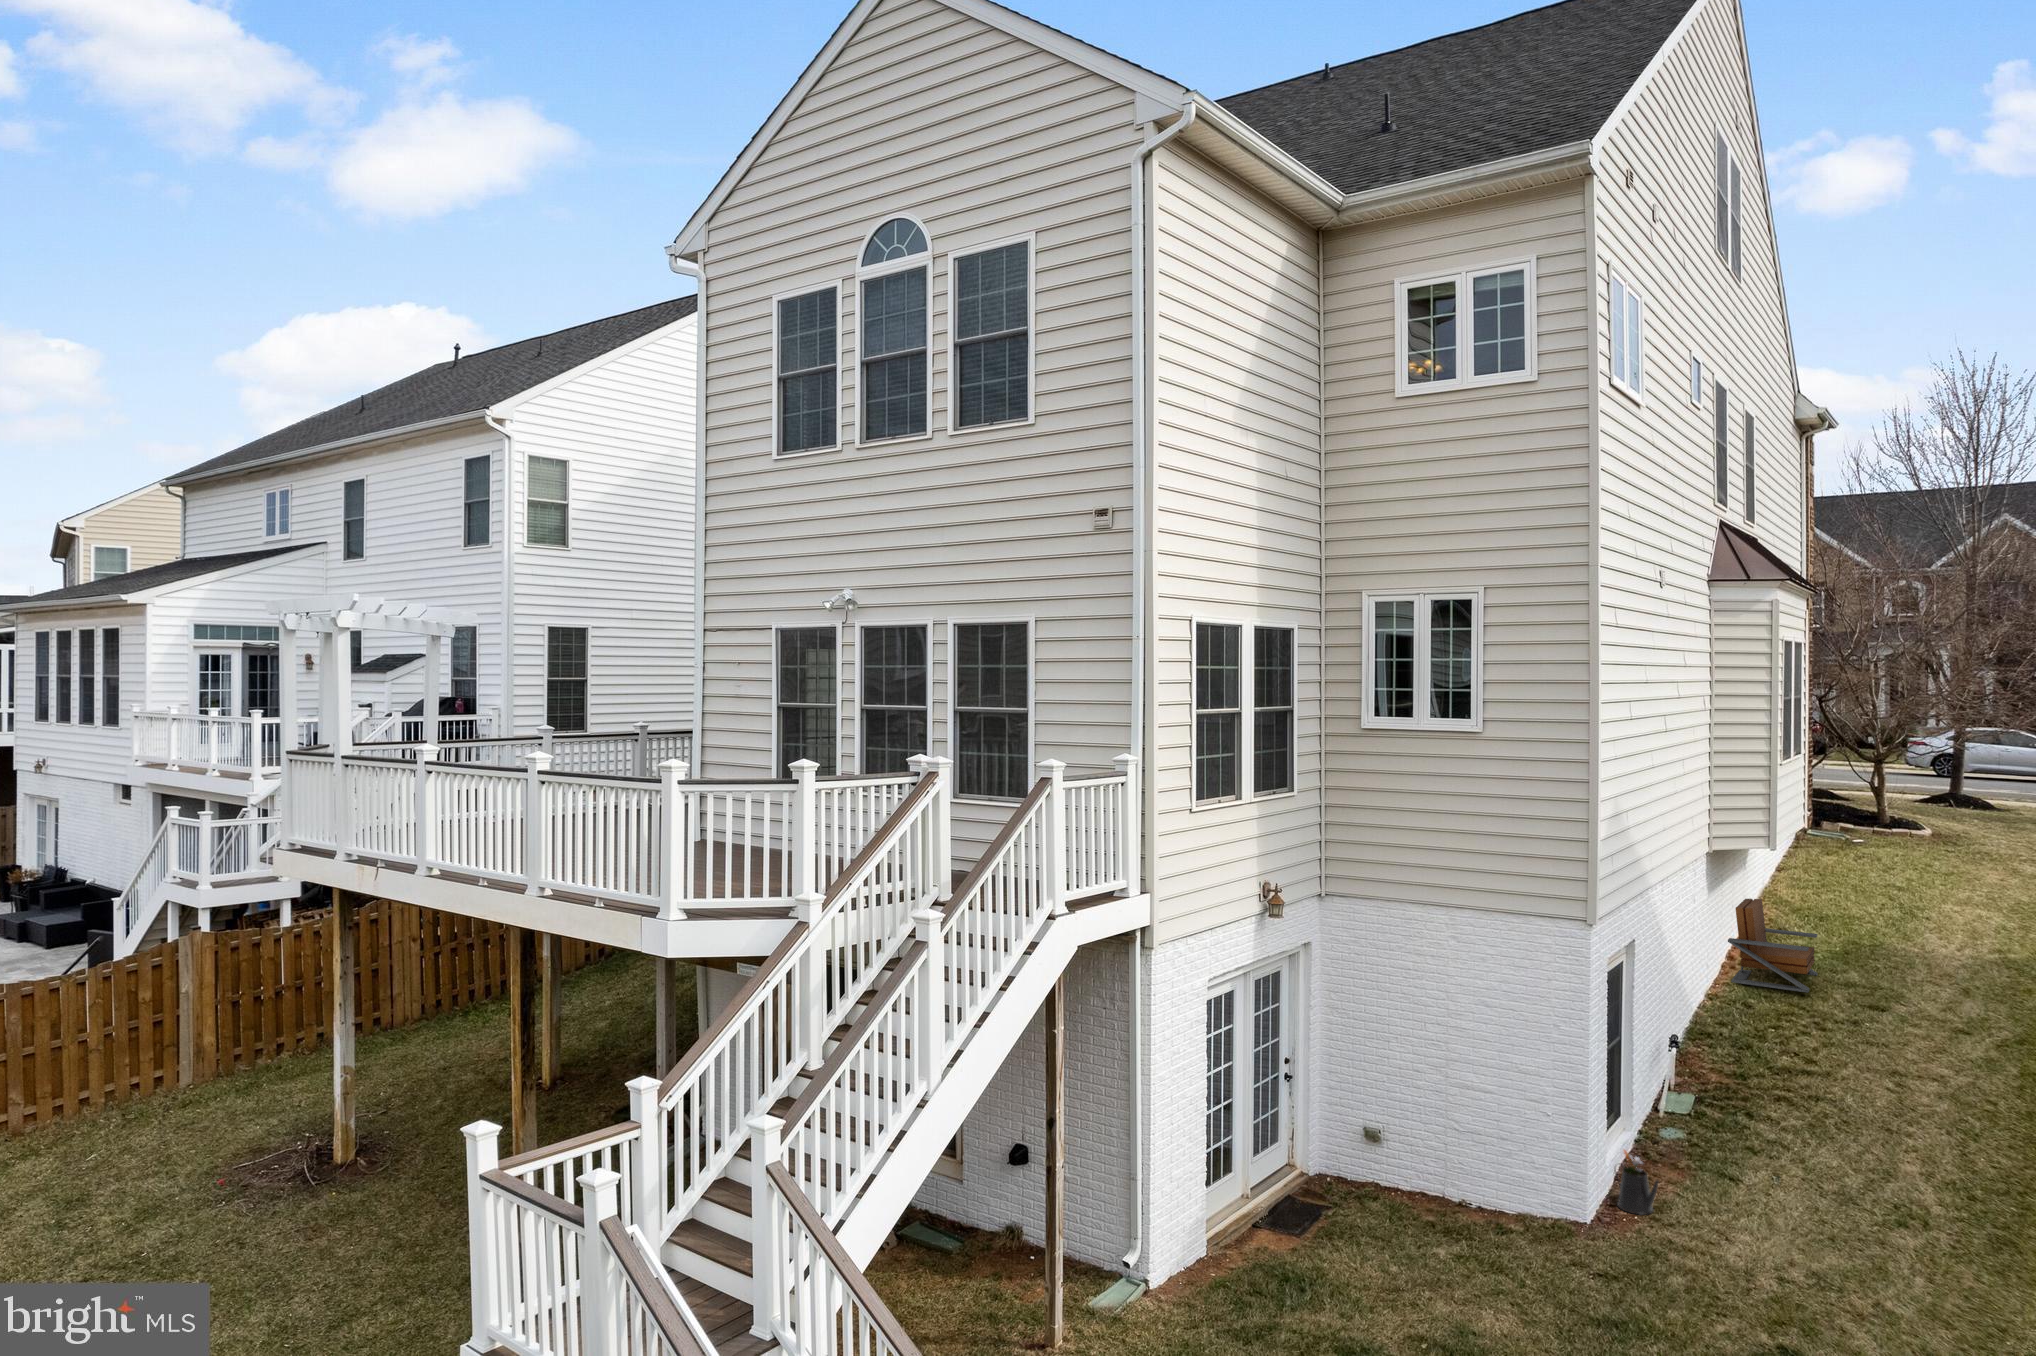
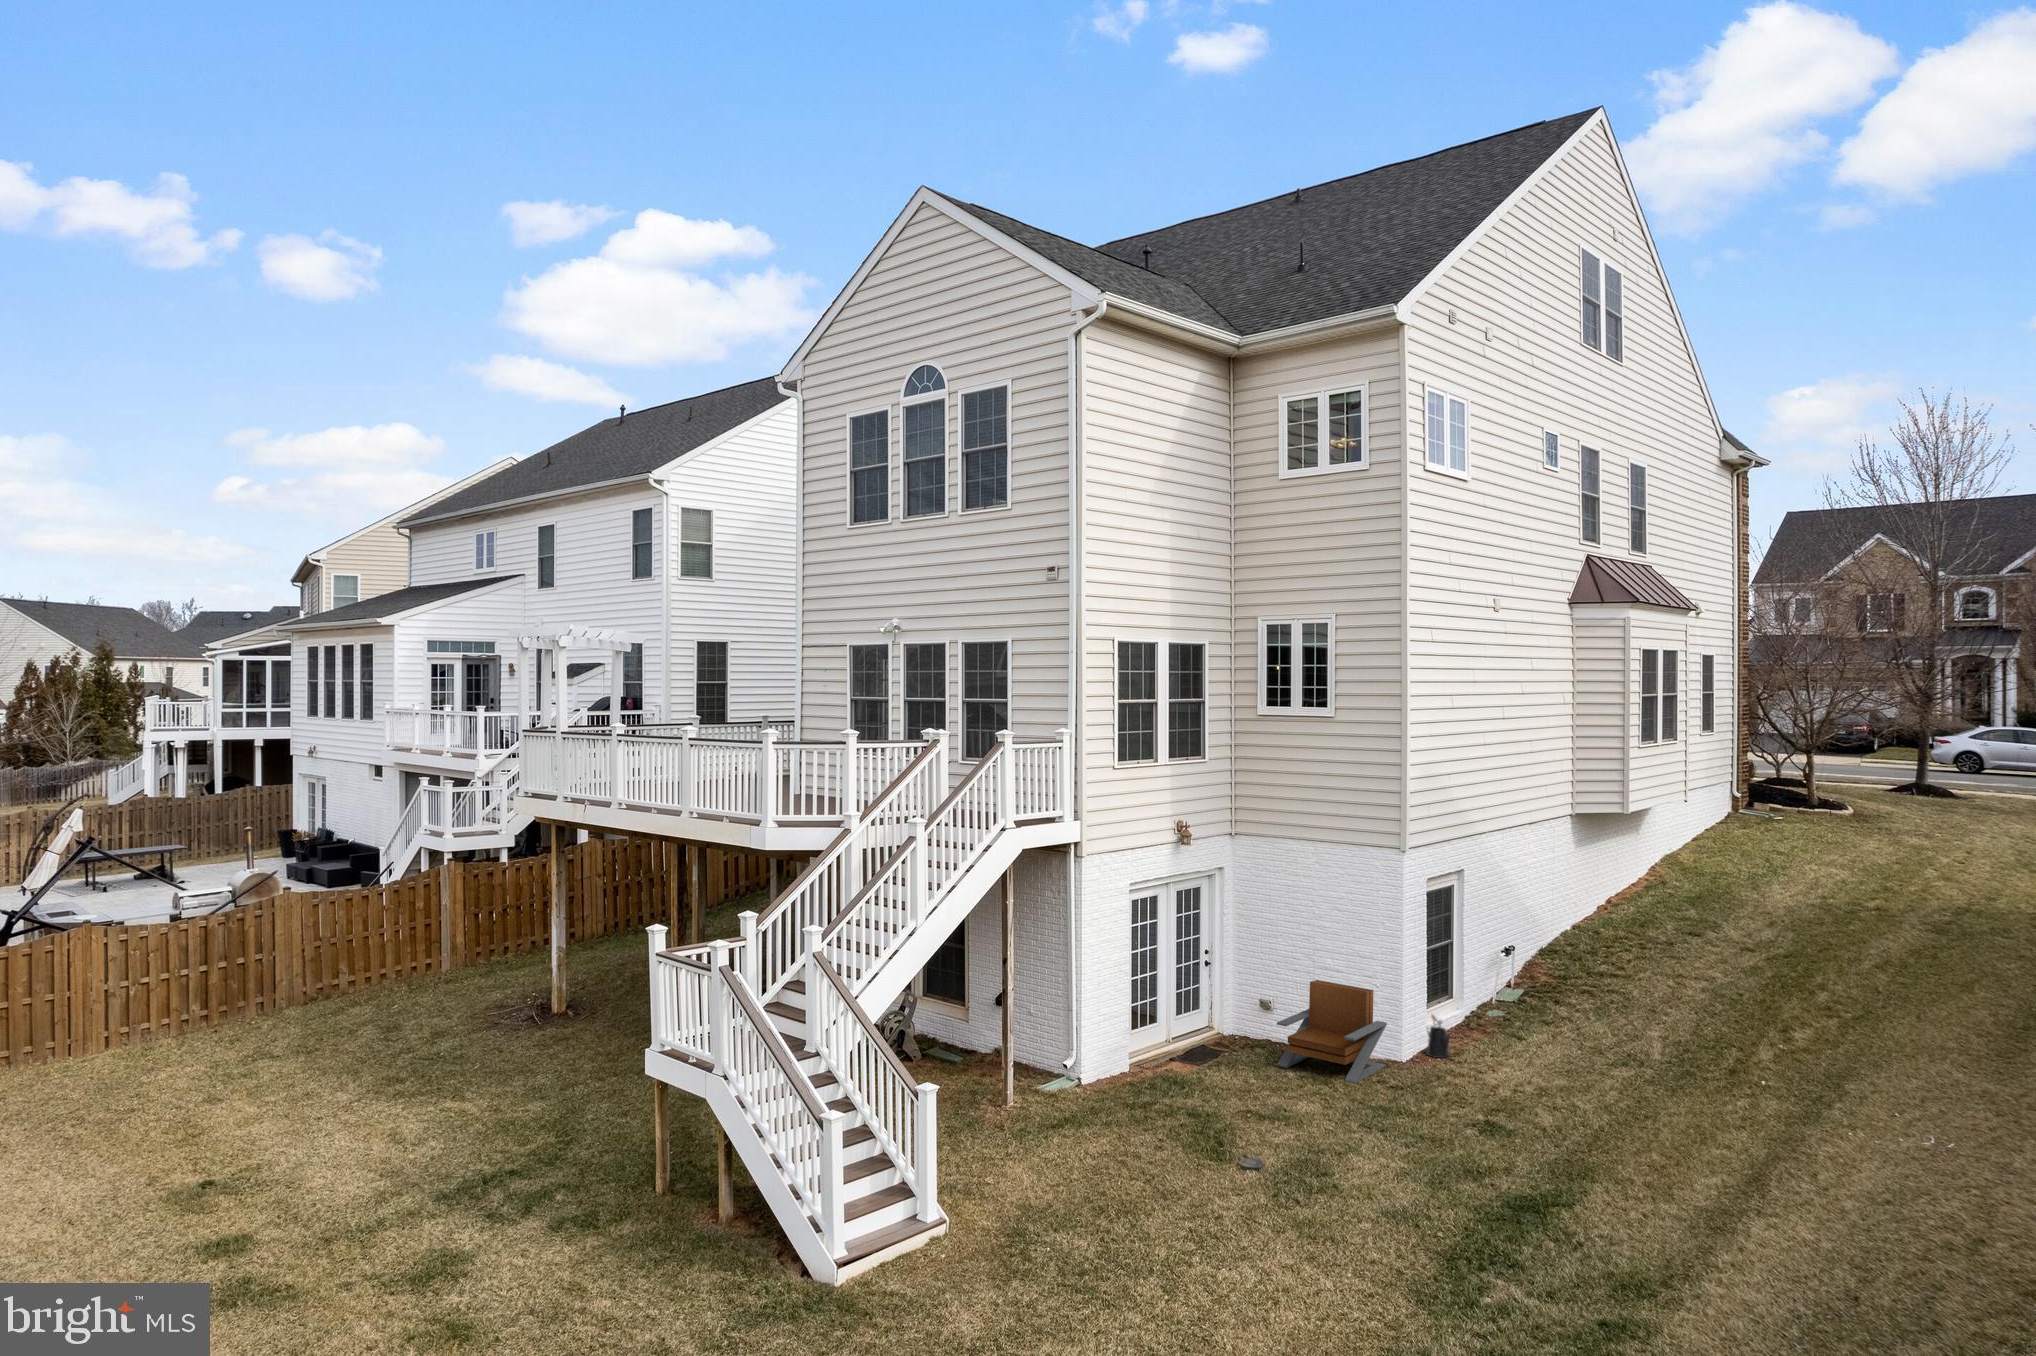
lounge chair: present [1728,899,1818,993] -> present [1277,980,1387,1083]

